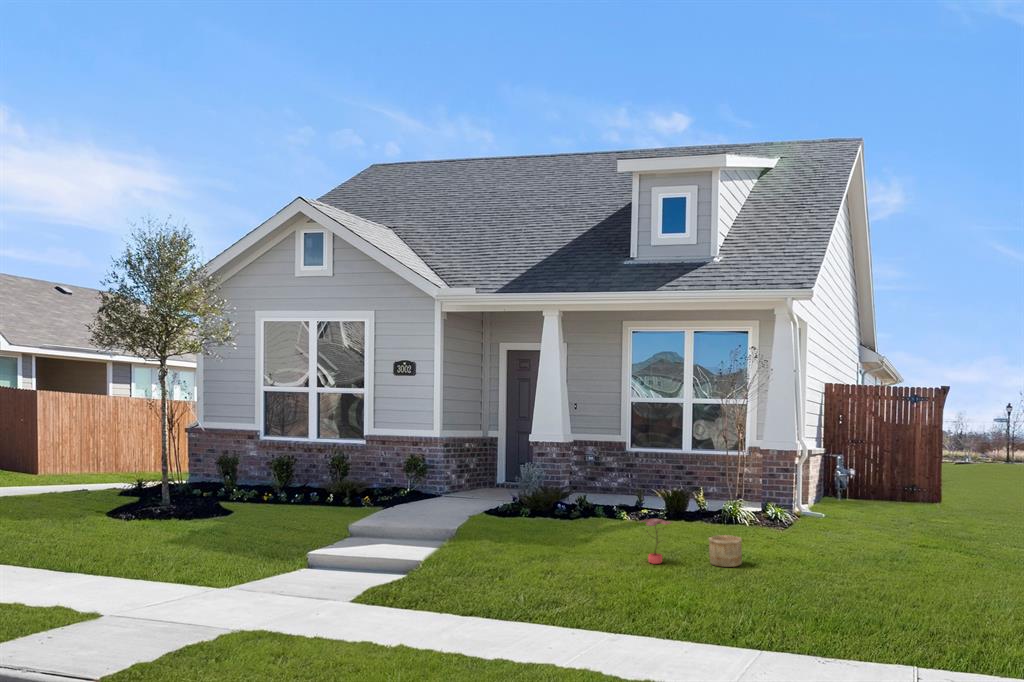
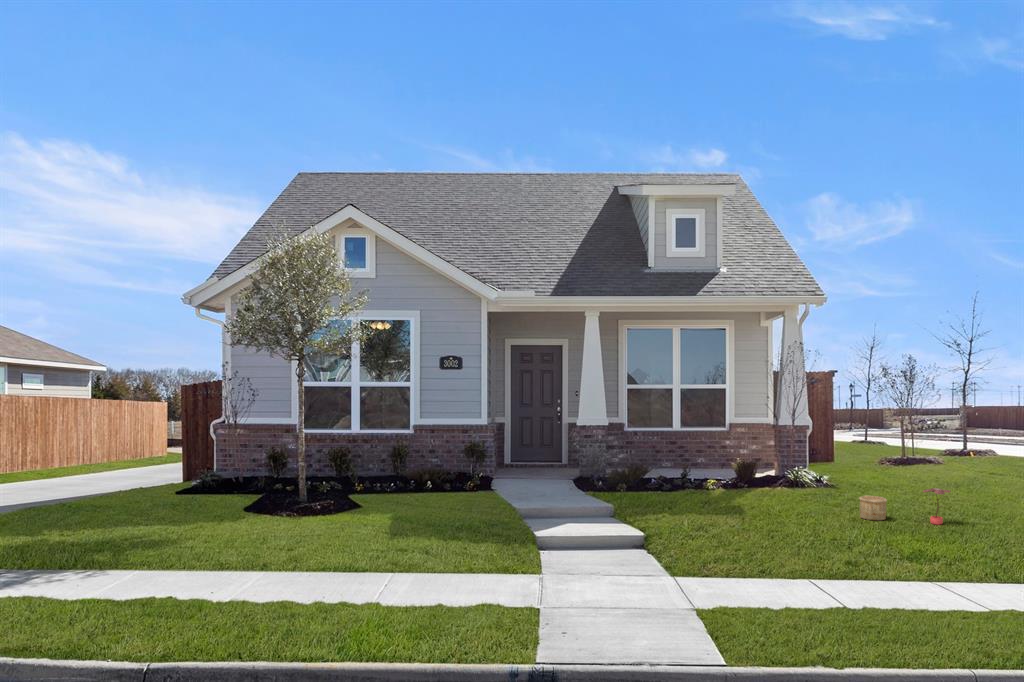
potted plant: present [641,519,671,564] -> present [923,488,951,525]

